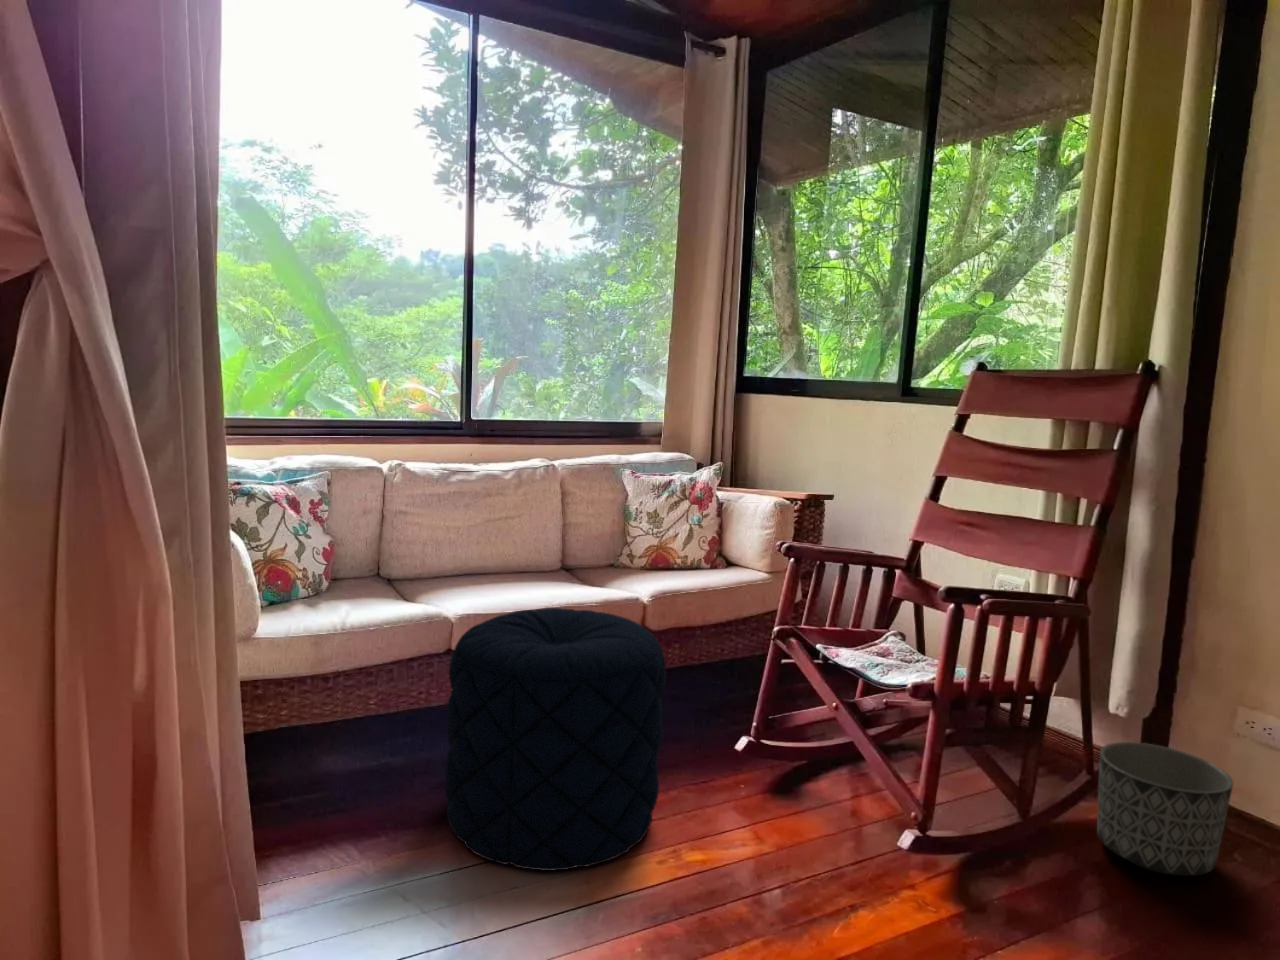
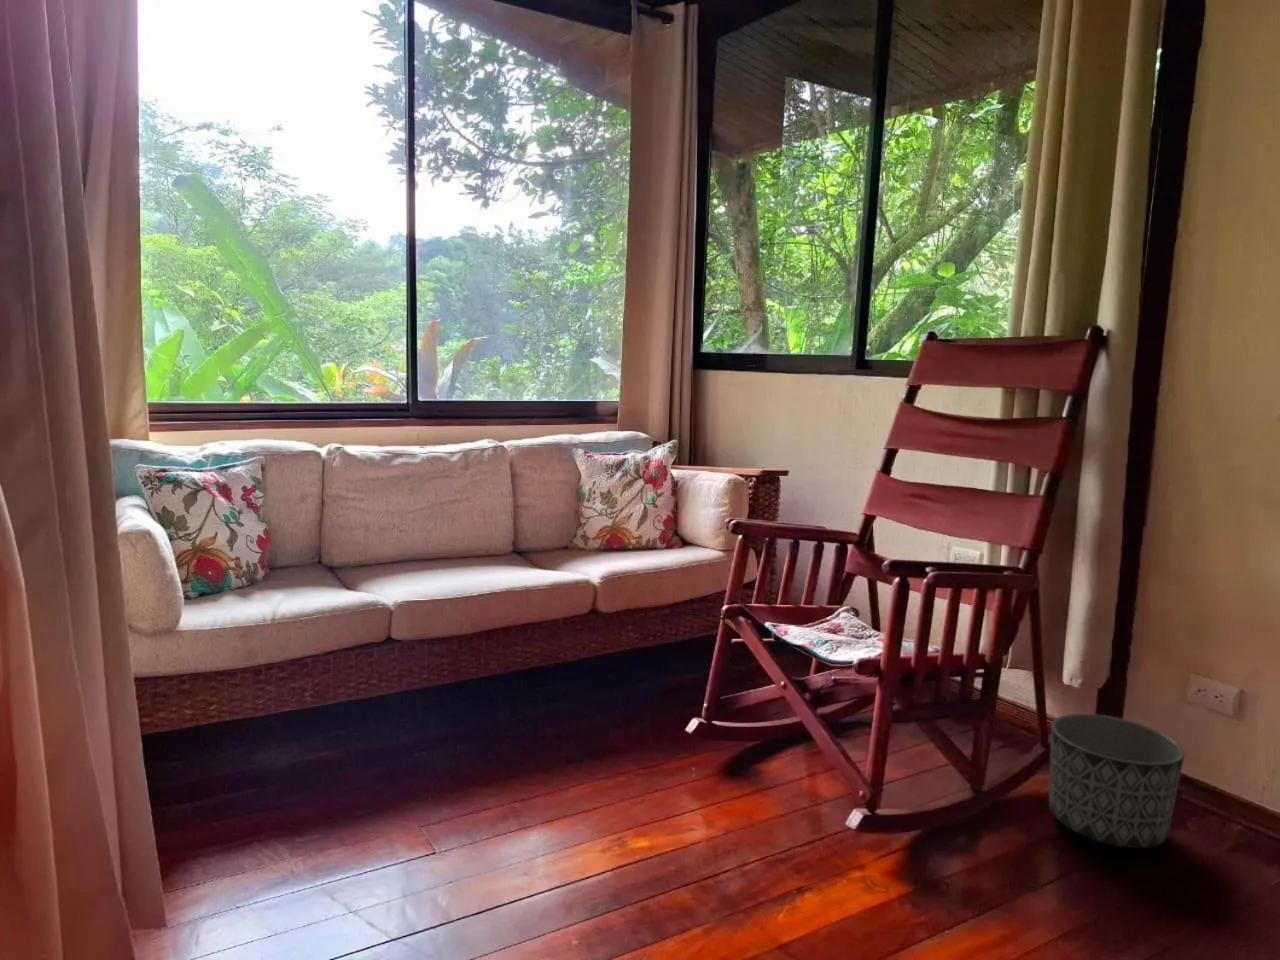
pouf: present [445,608,666,871] -> none [382,592,607,864]

